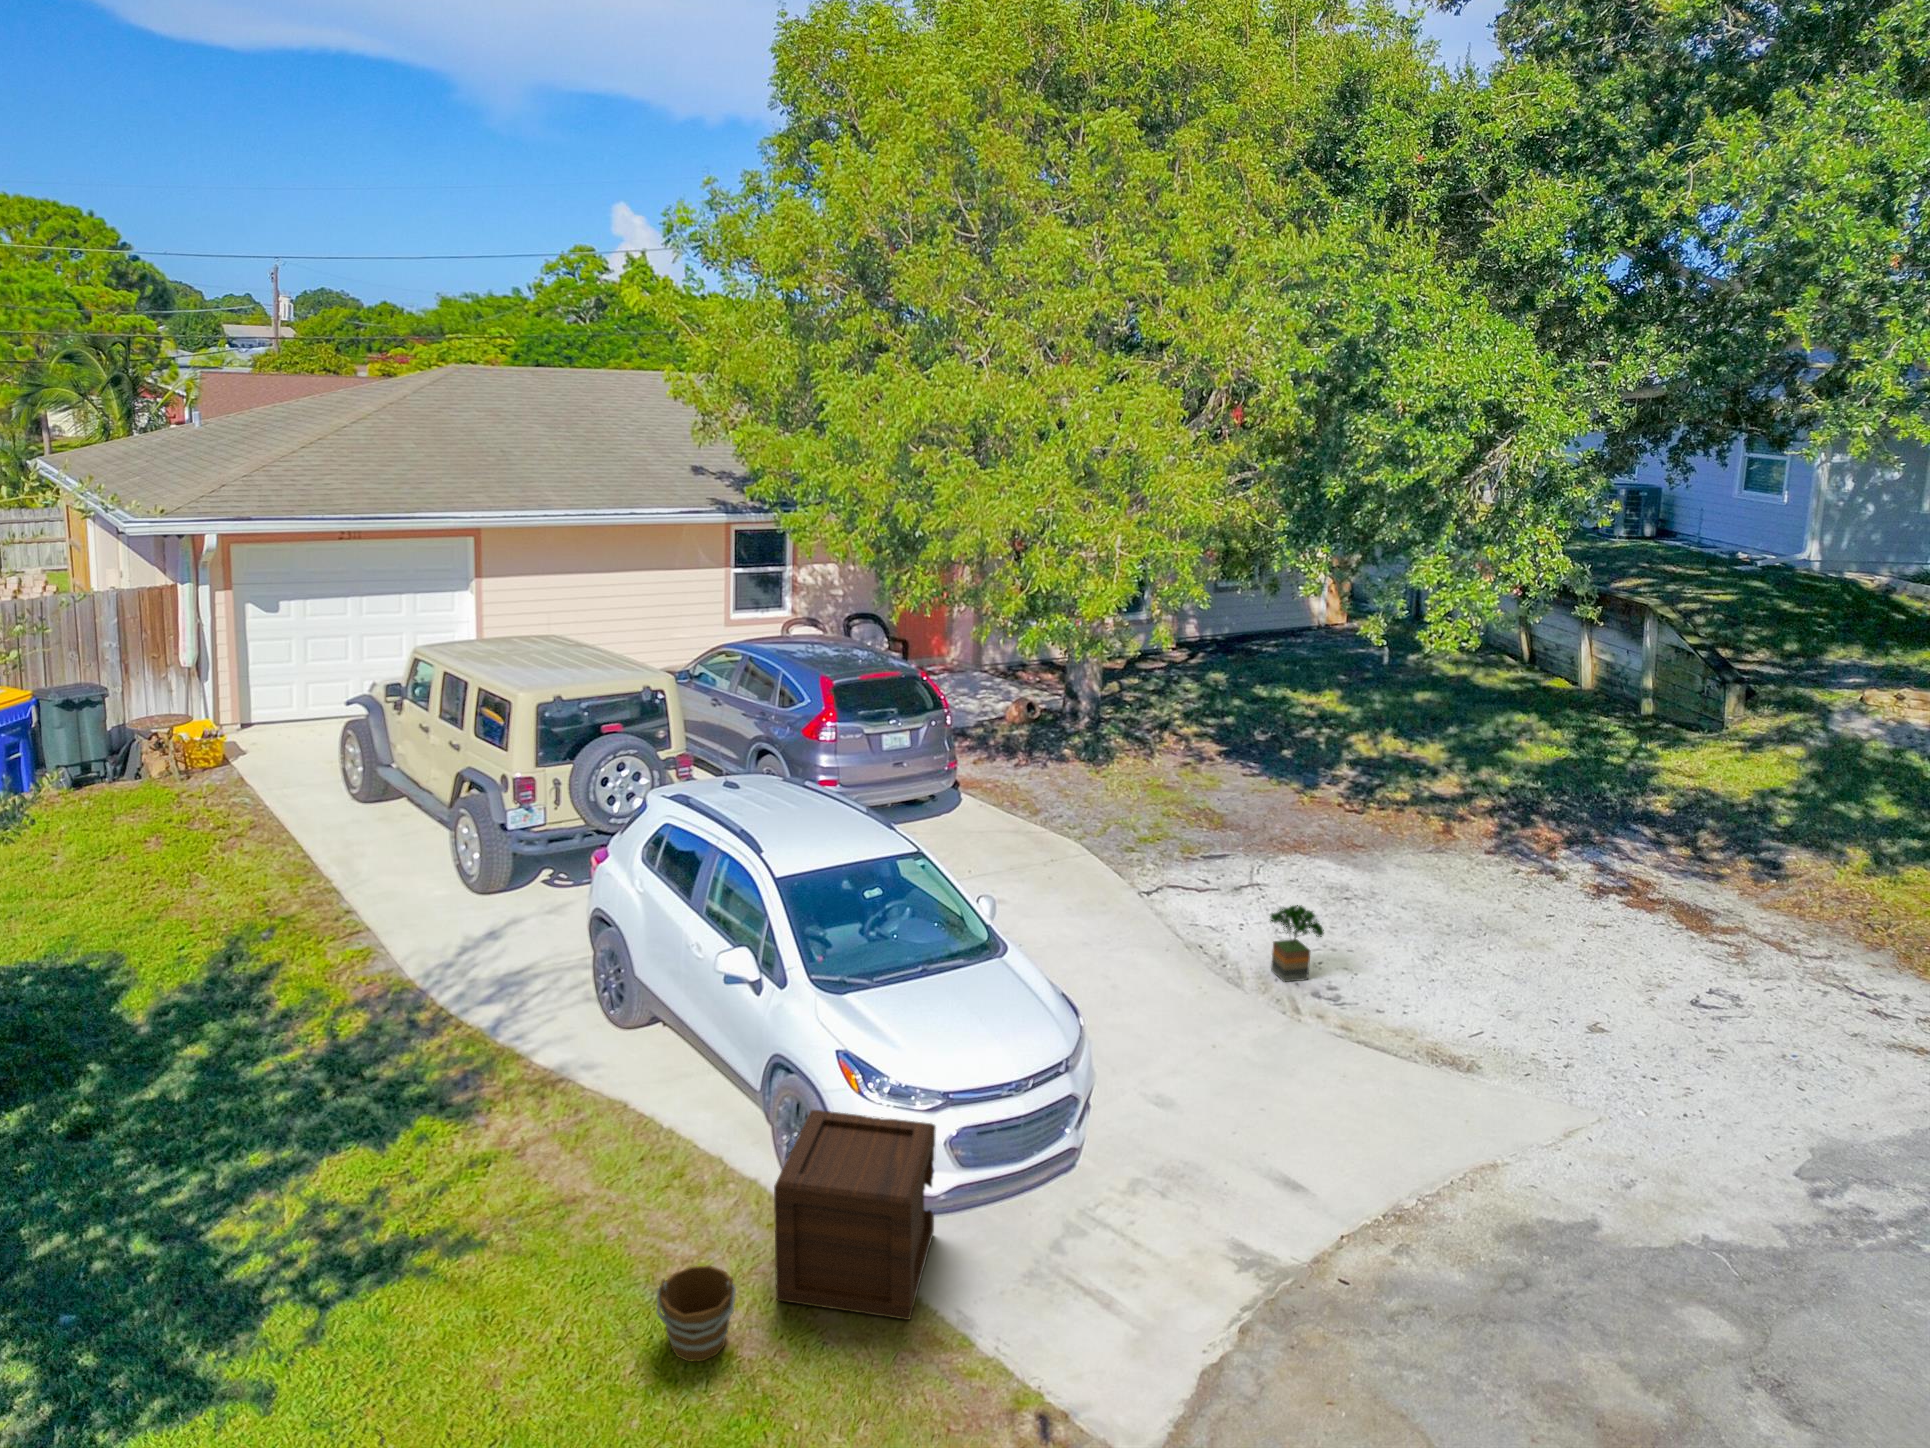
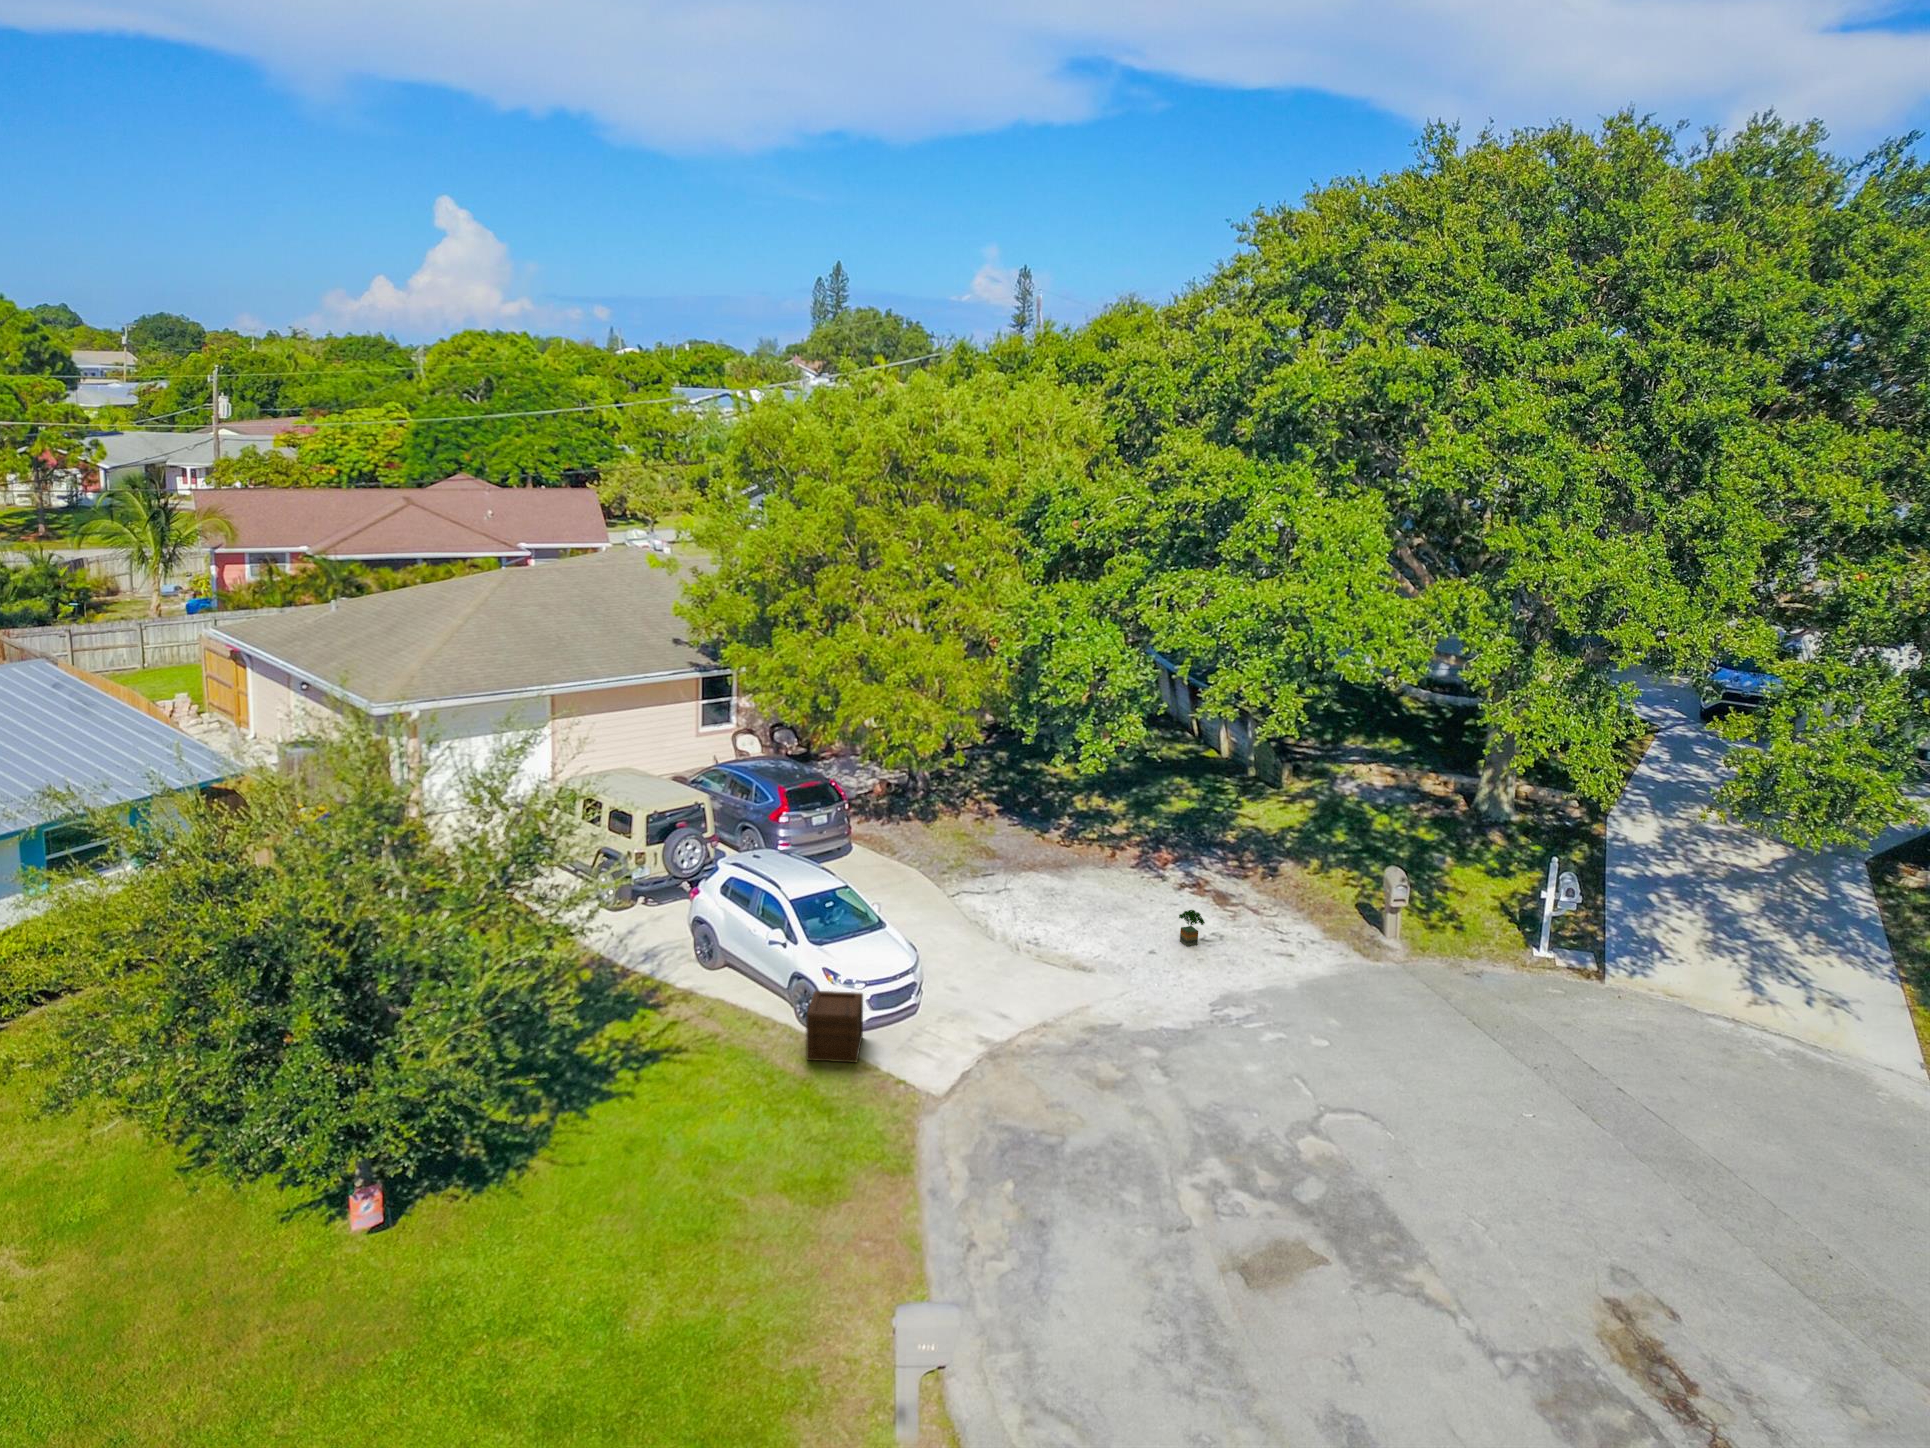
potted tree: present [1270,905,1324,982] -> present [1179,910,1205,947]
bucket: present [657,1265,736,1362] -> none [767,1046,795,1078]

